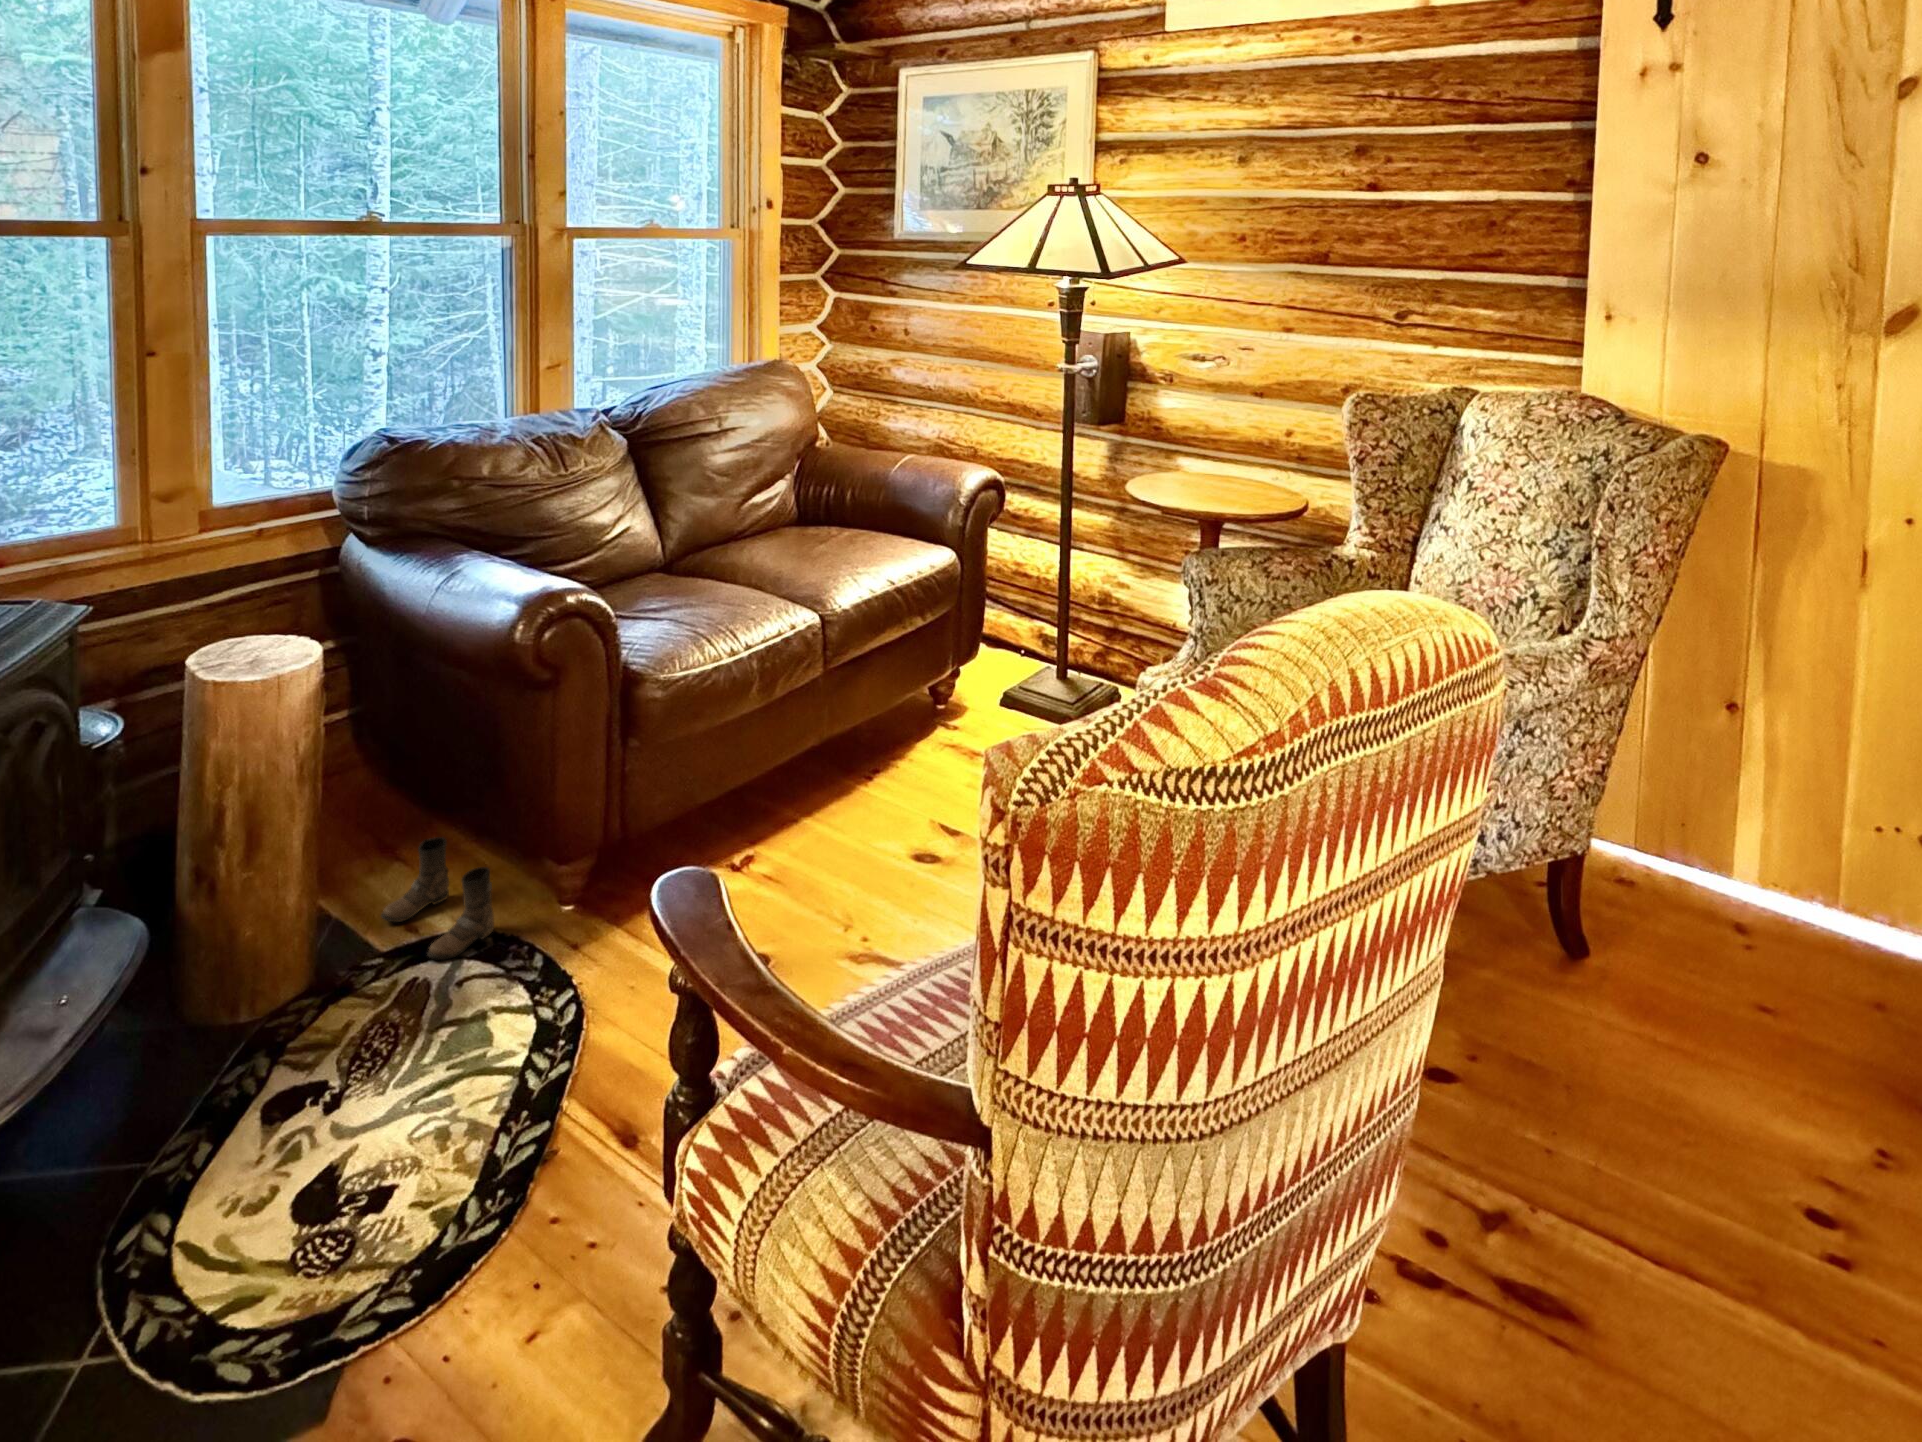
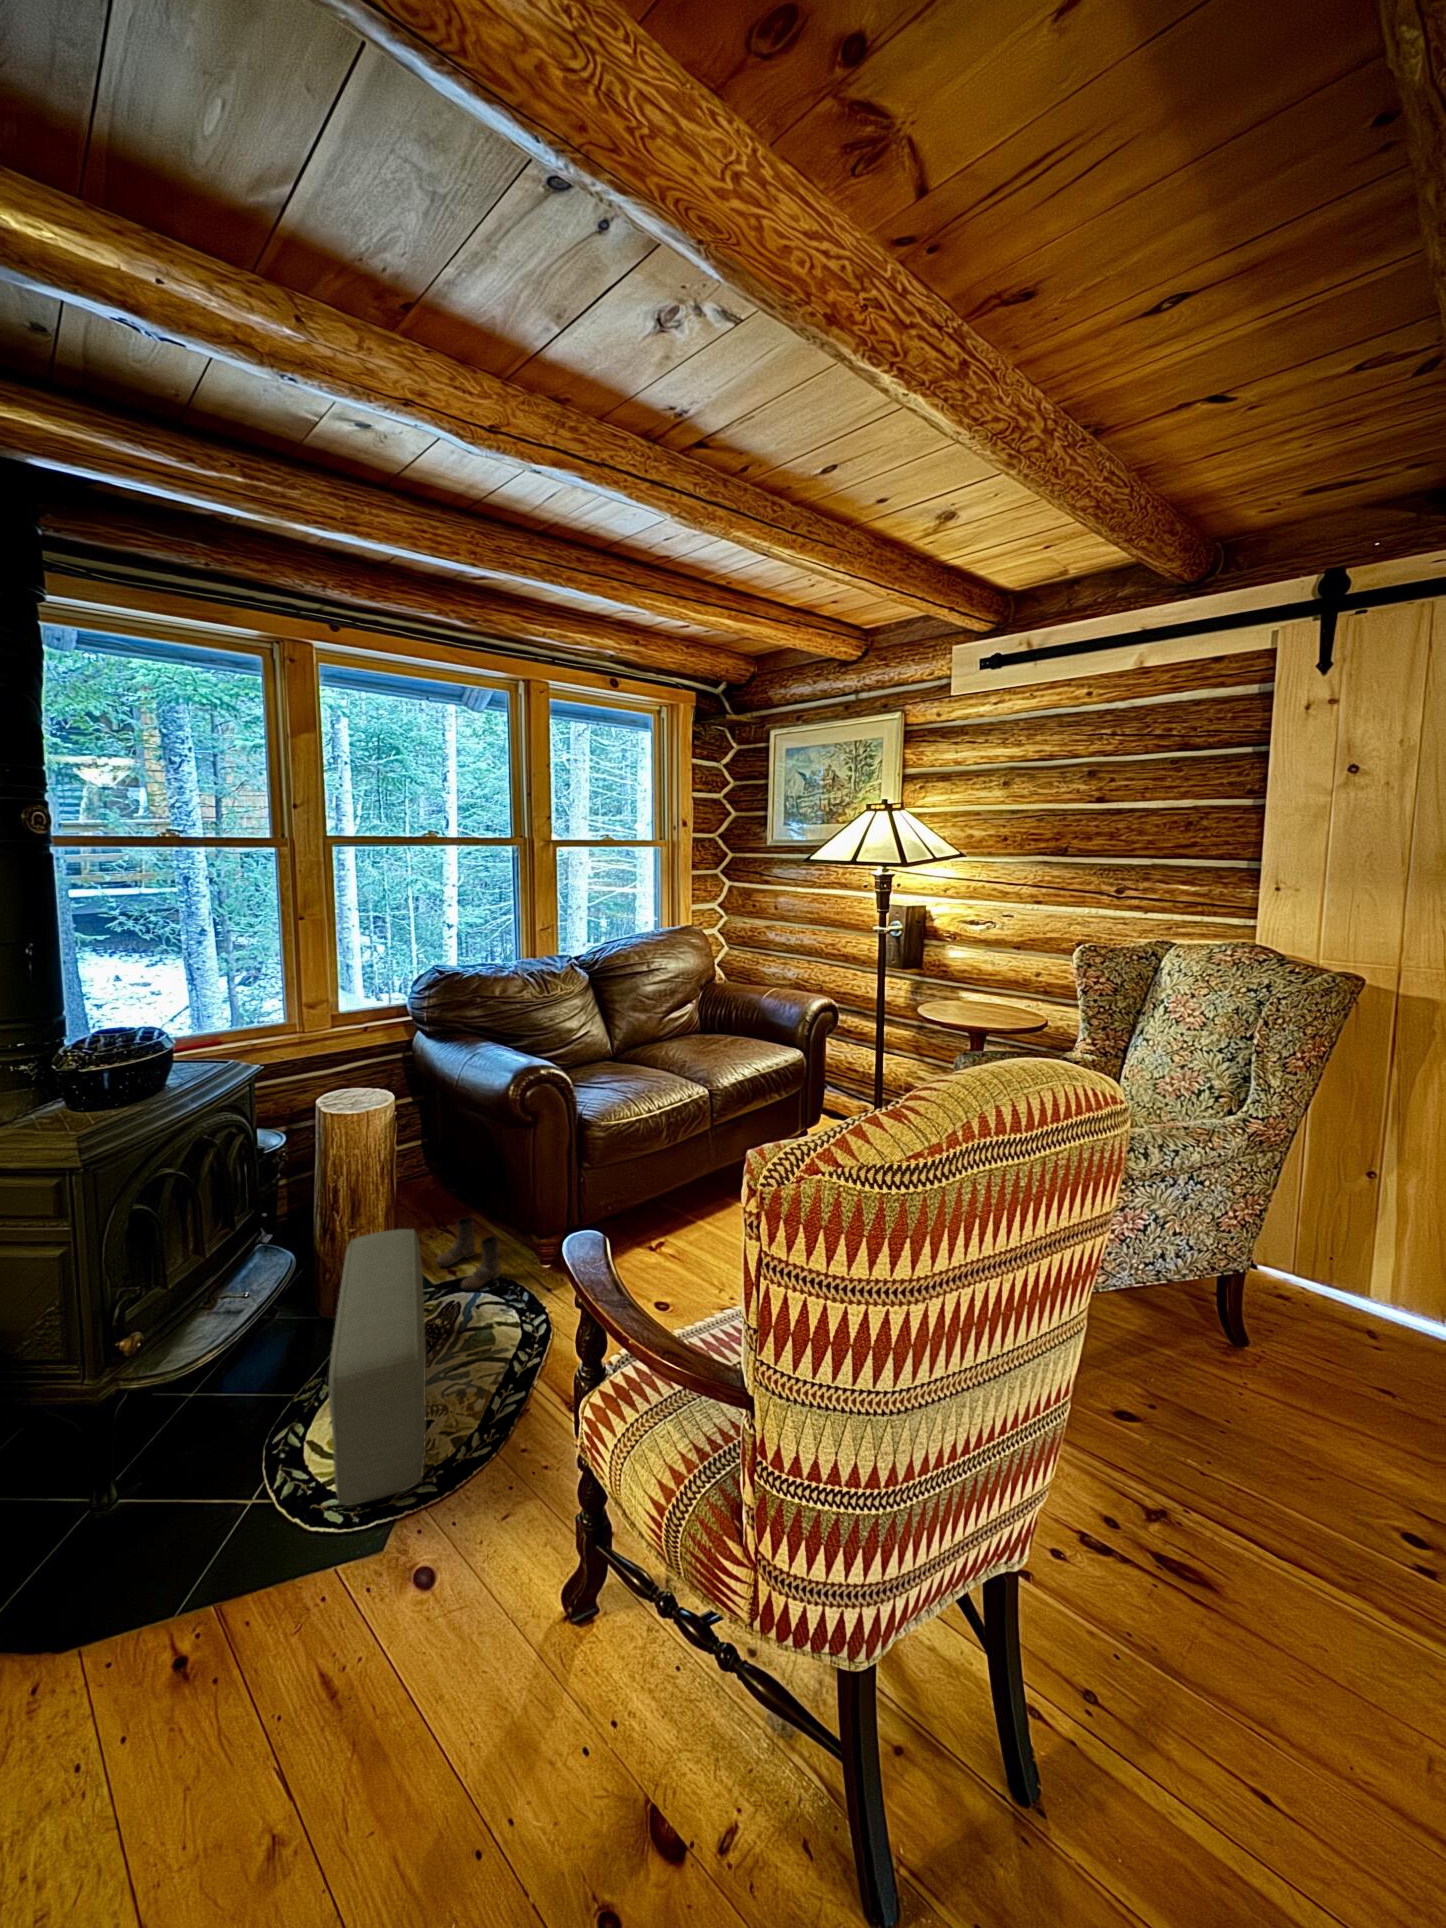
pouf: none [222,867,388,1354] -> present [329,1229,426,1506]

